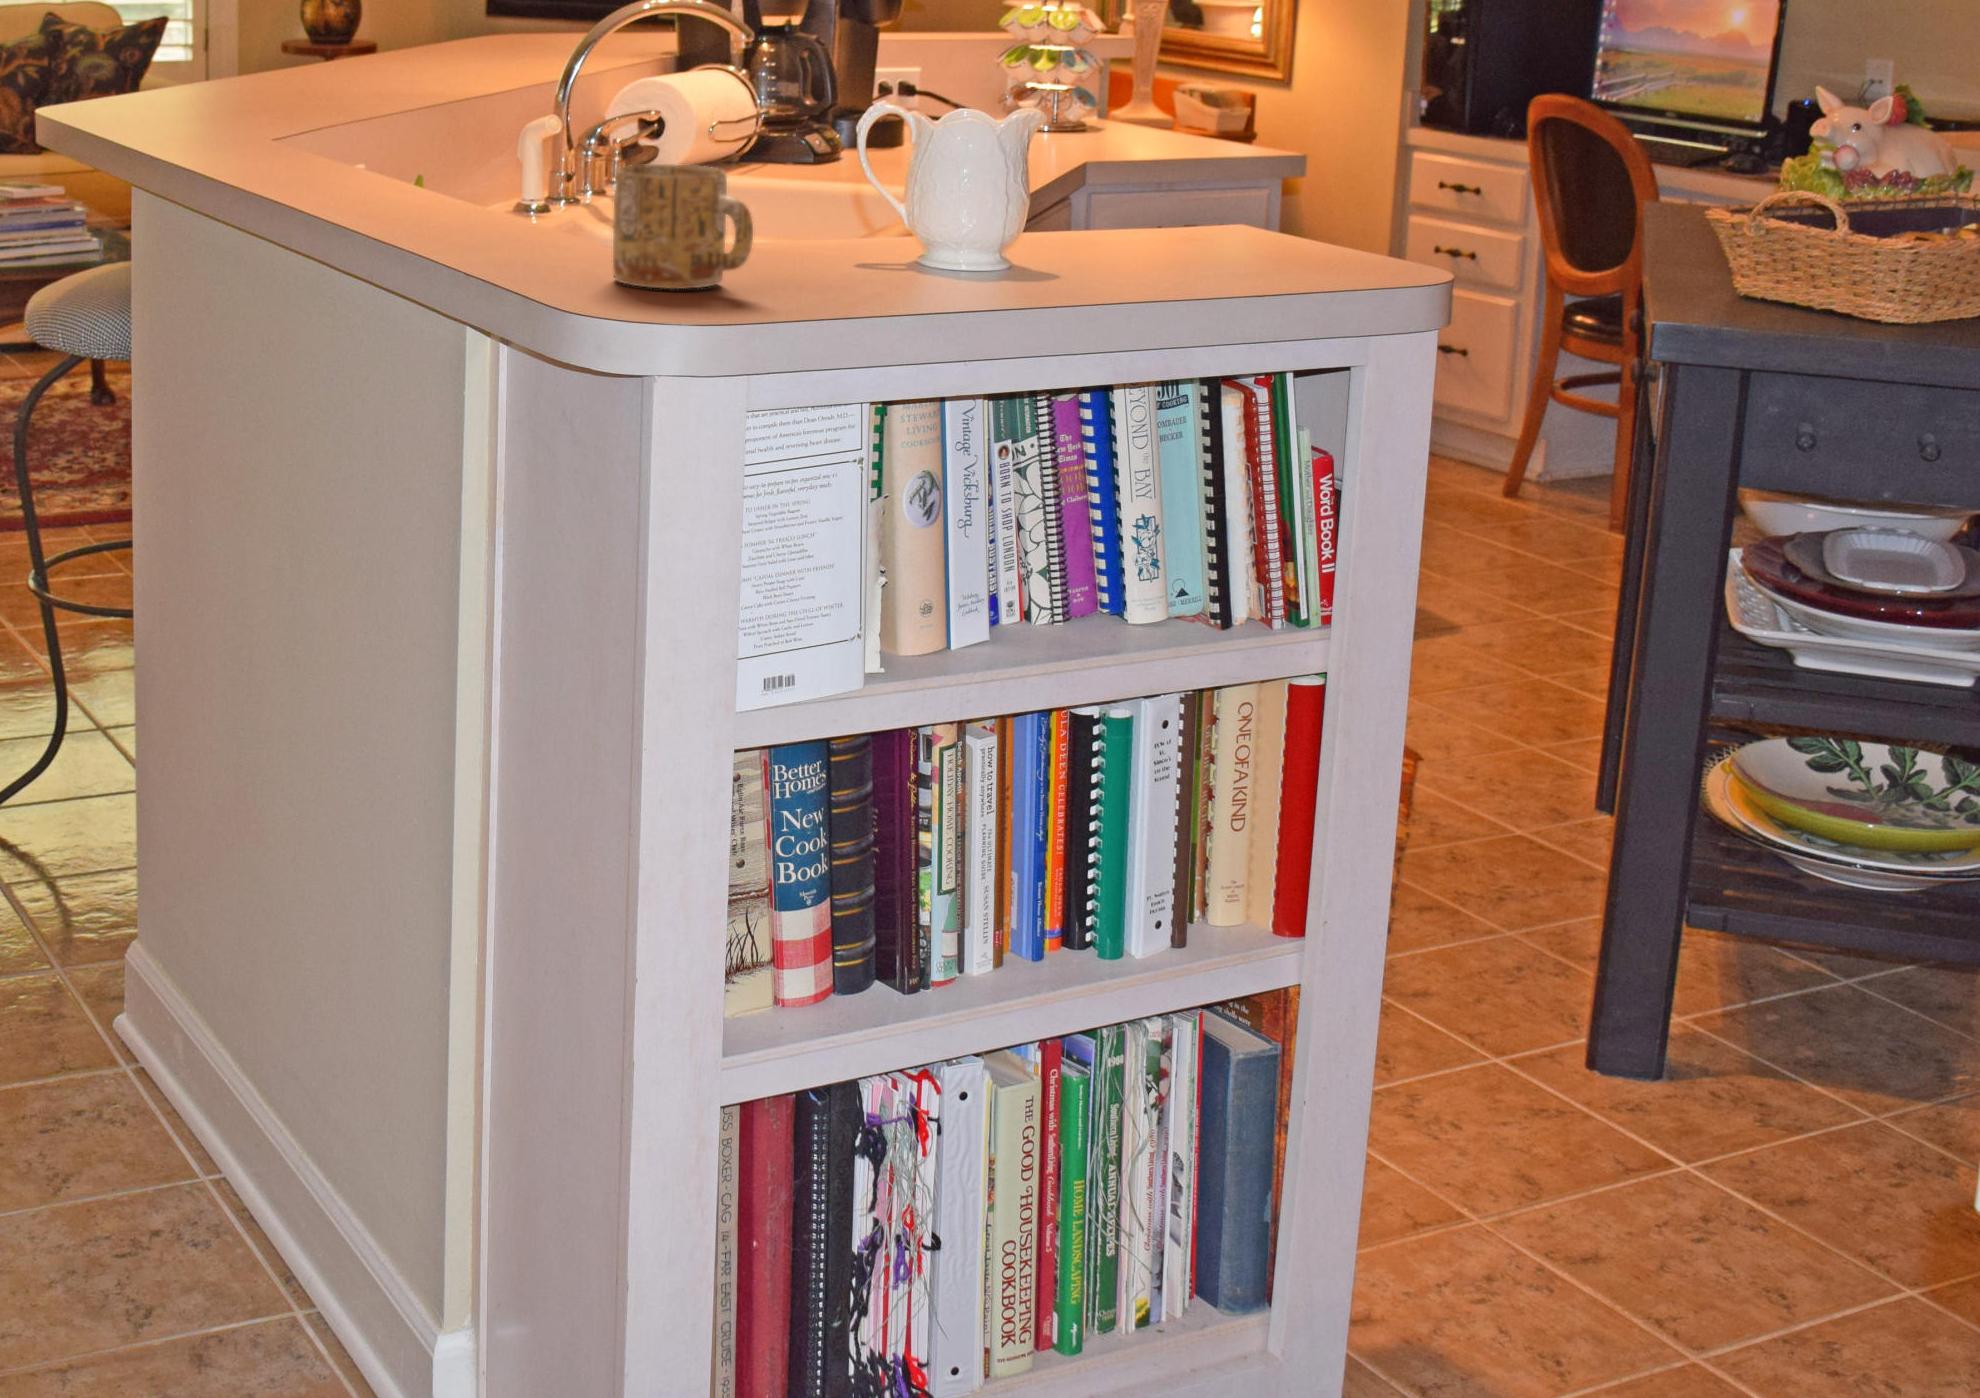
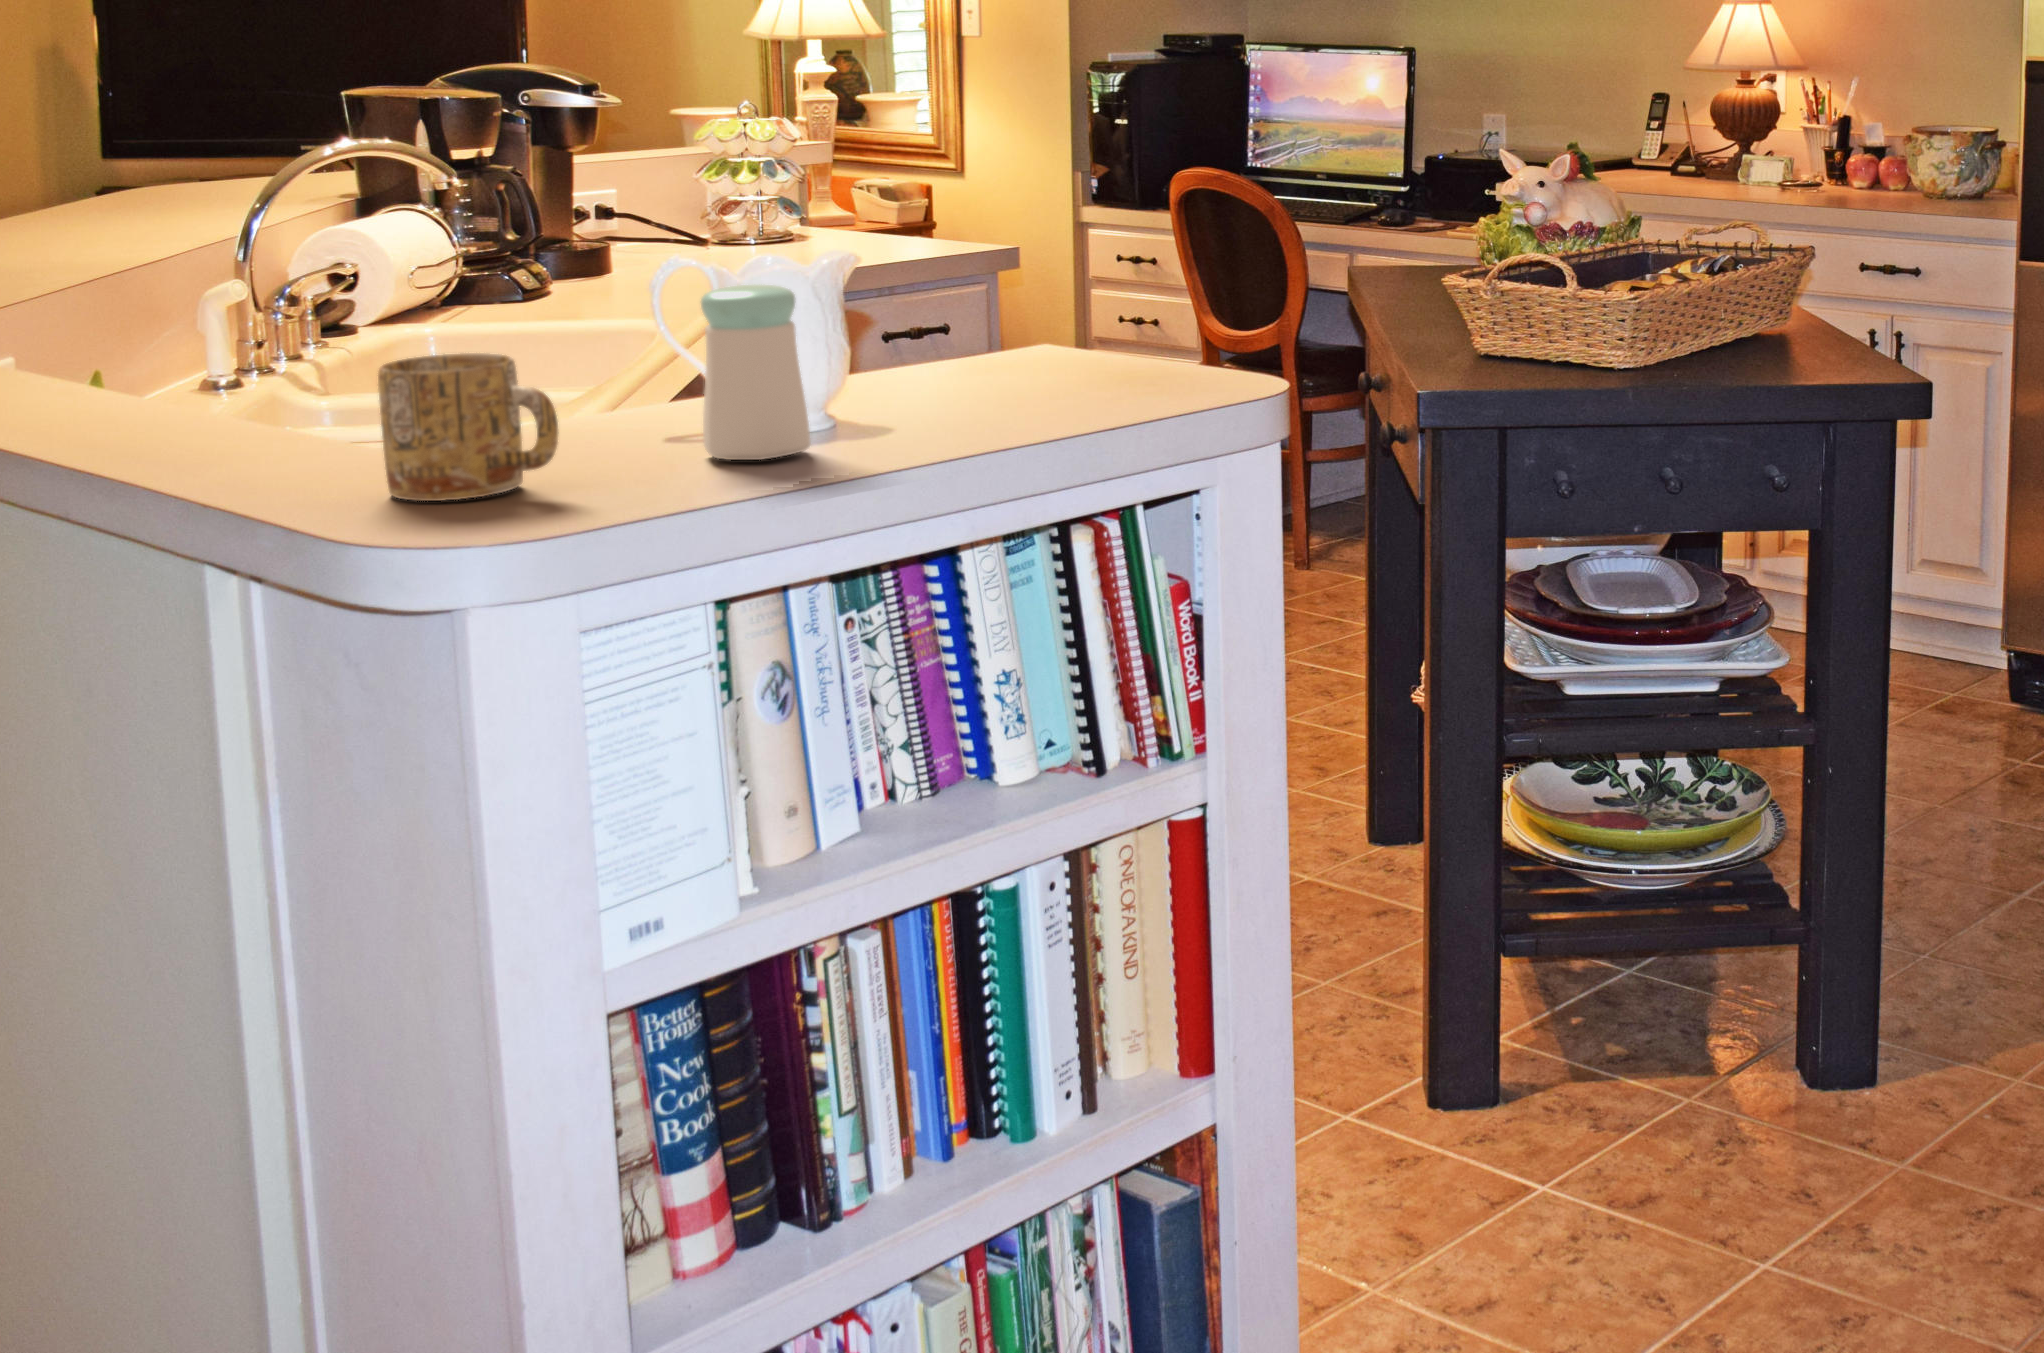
salt shaker: none [885,129,979,288] -> present [701,285,810,460]

